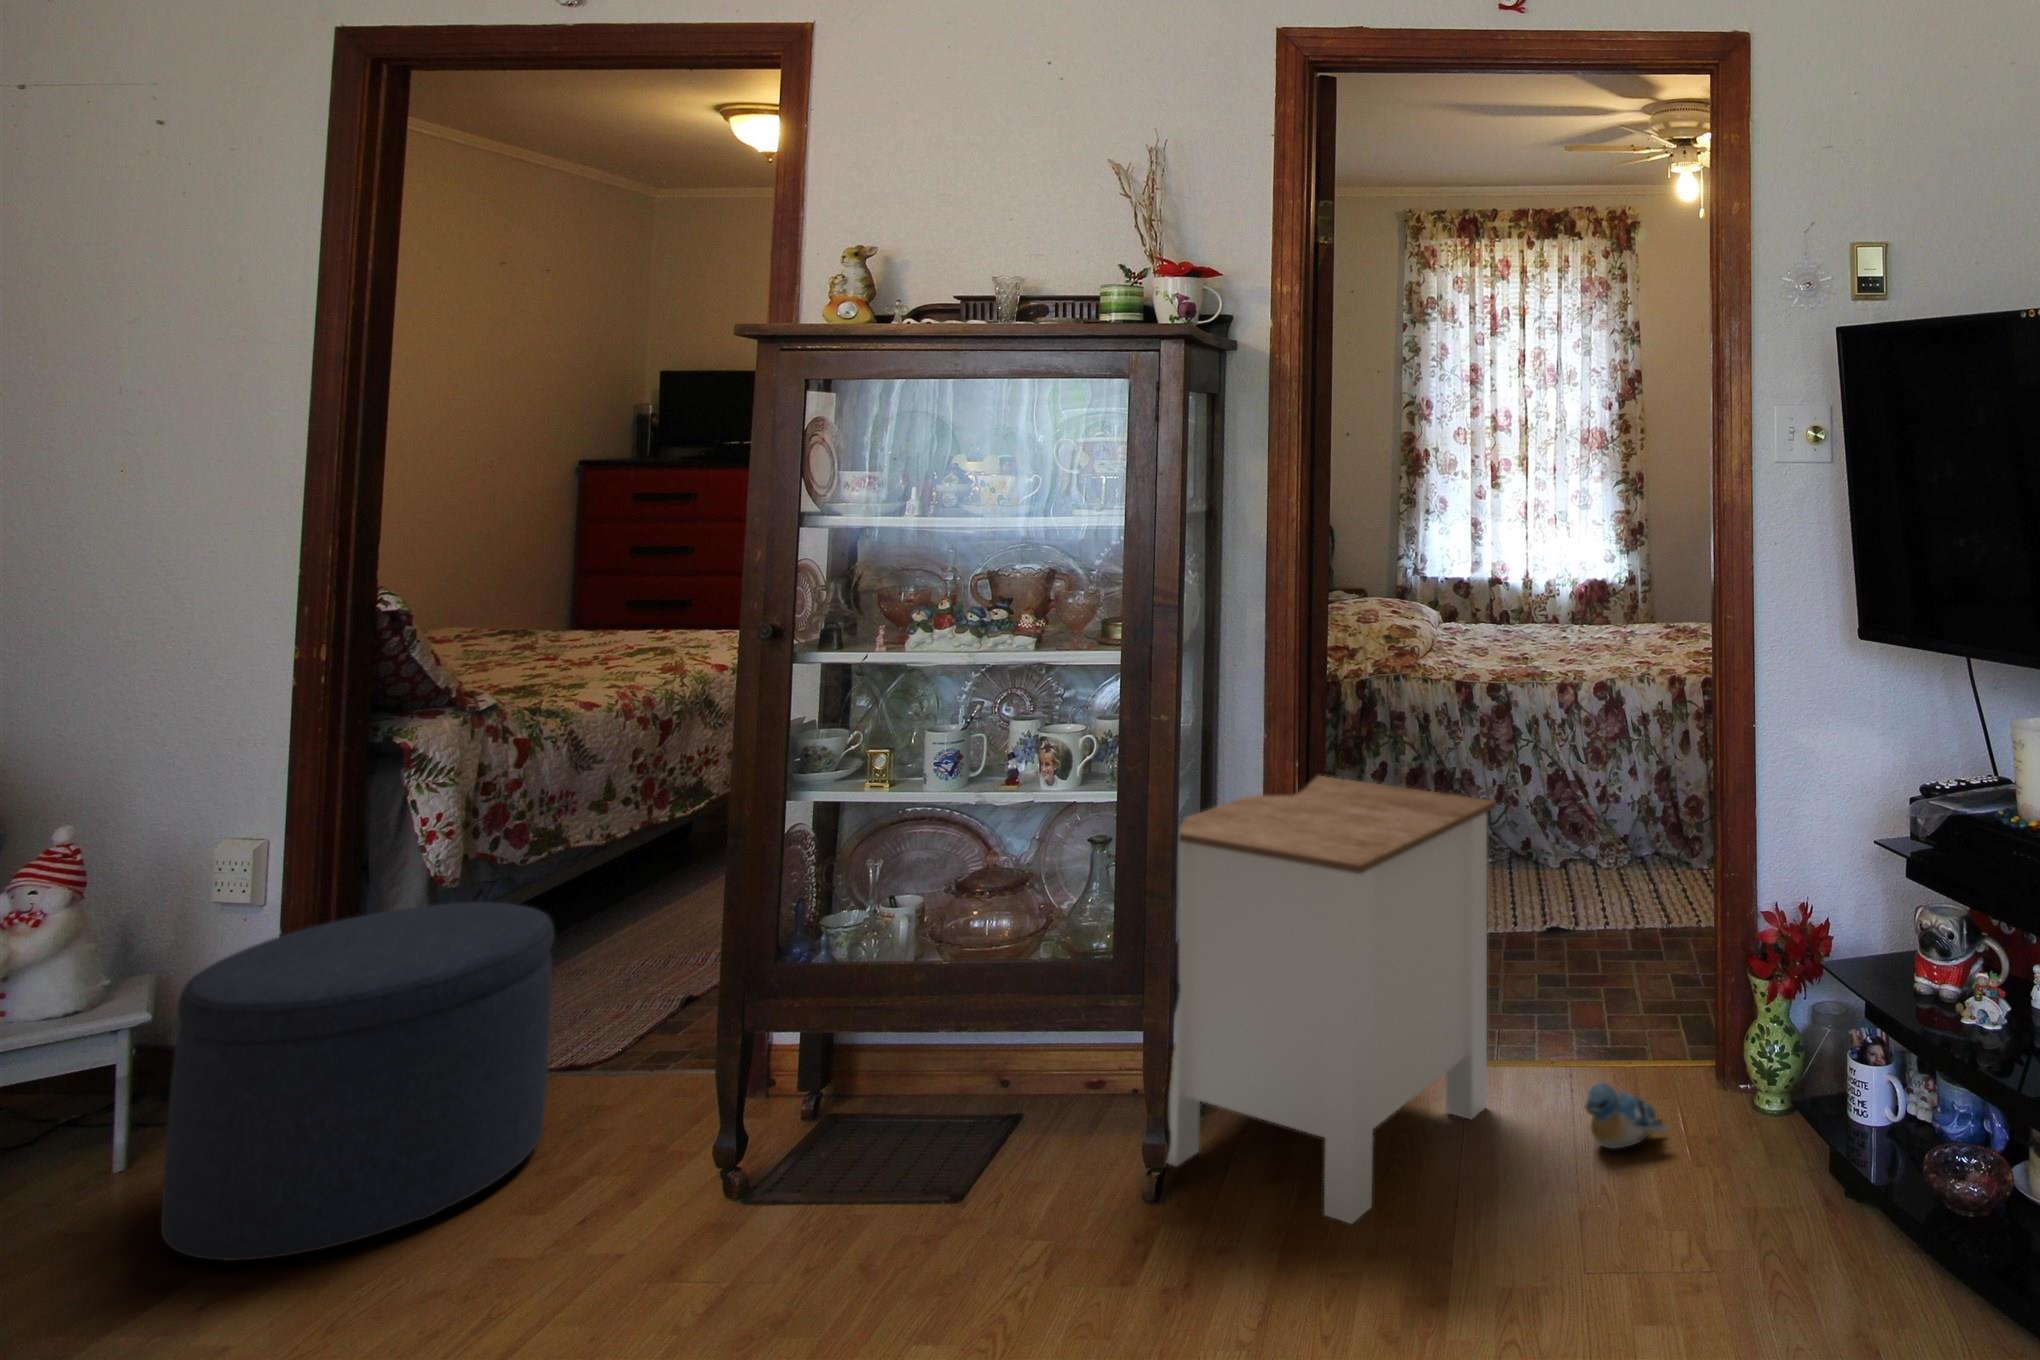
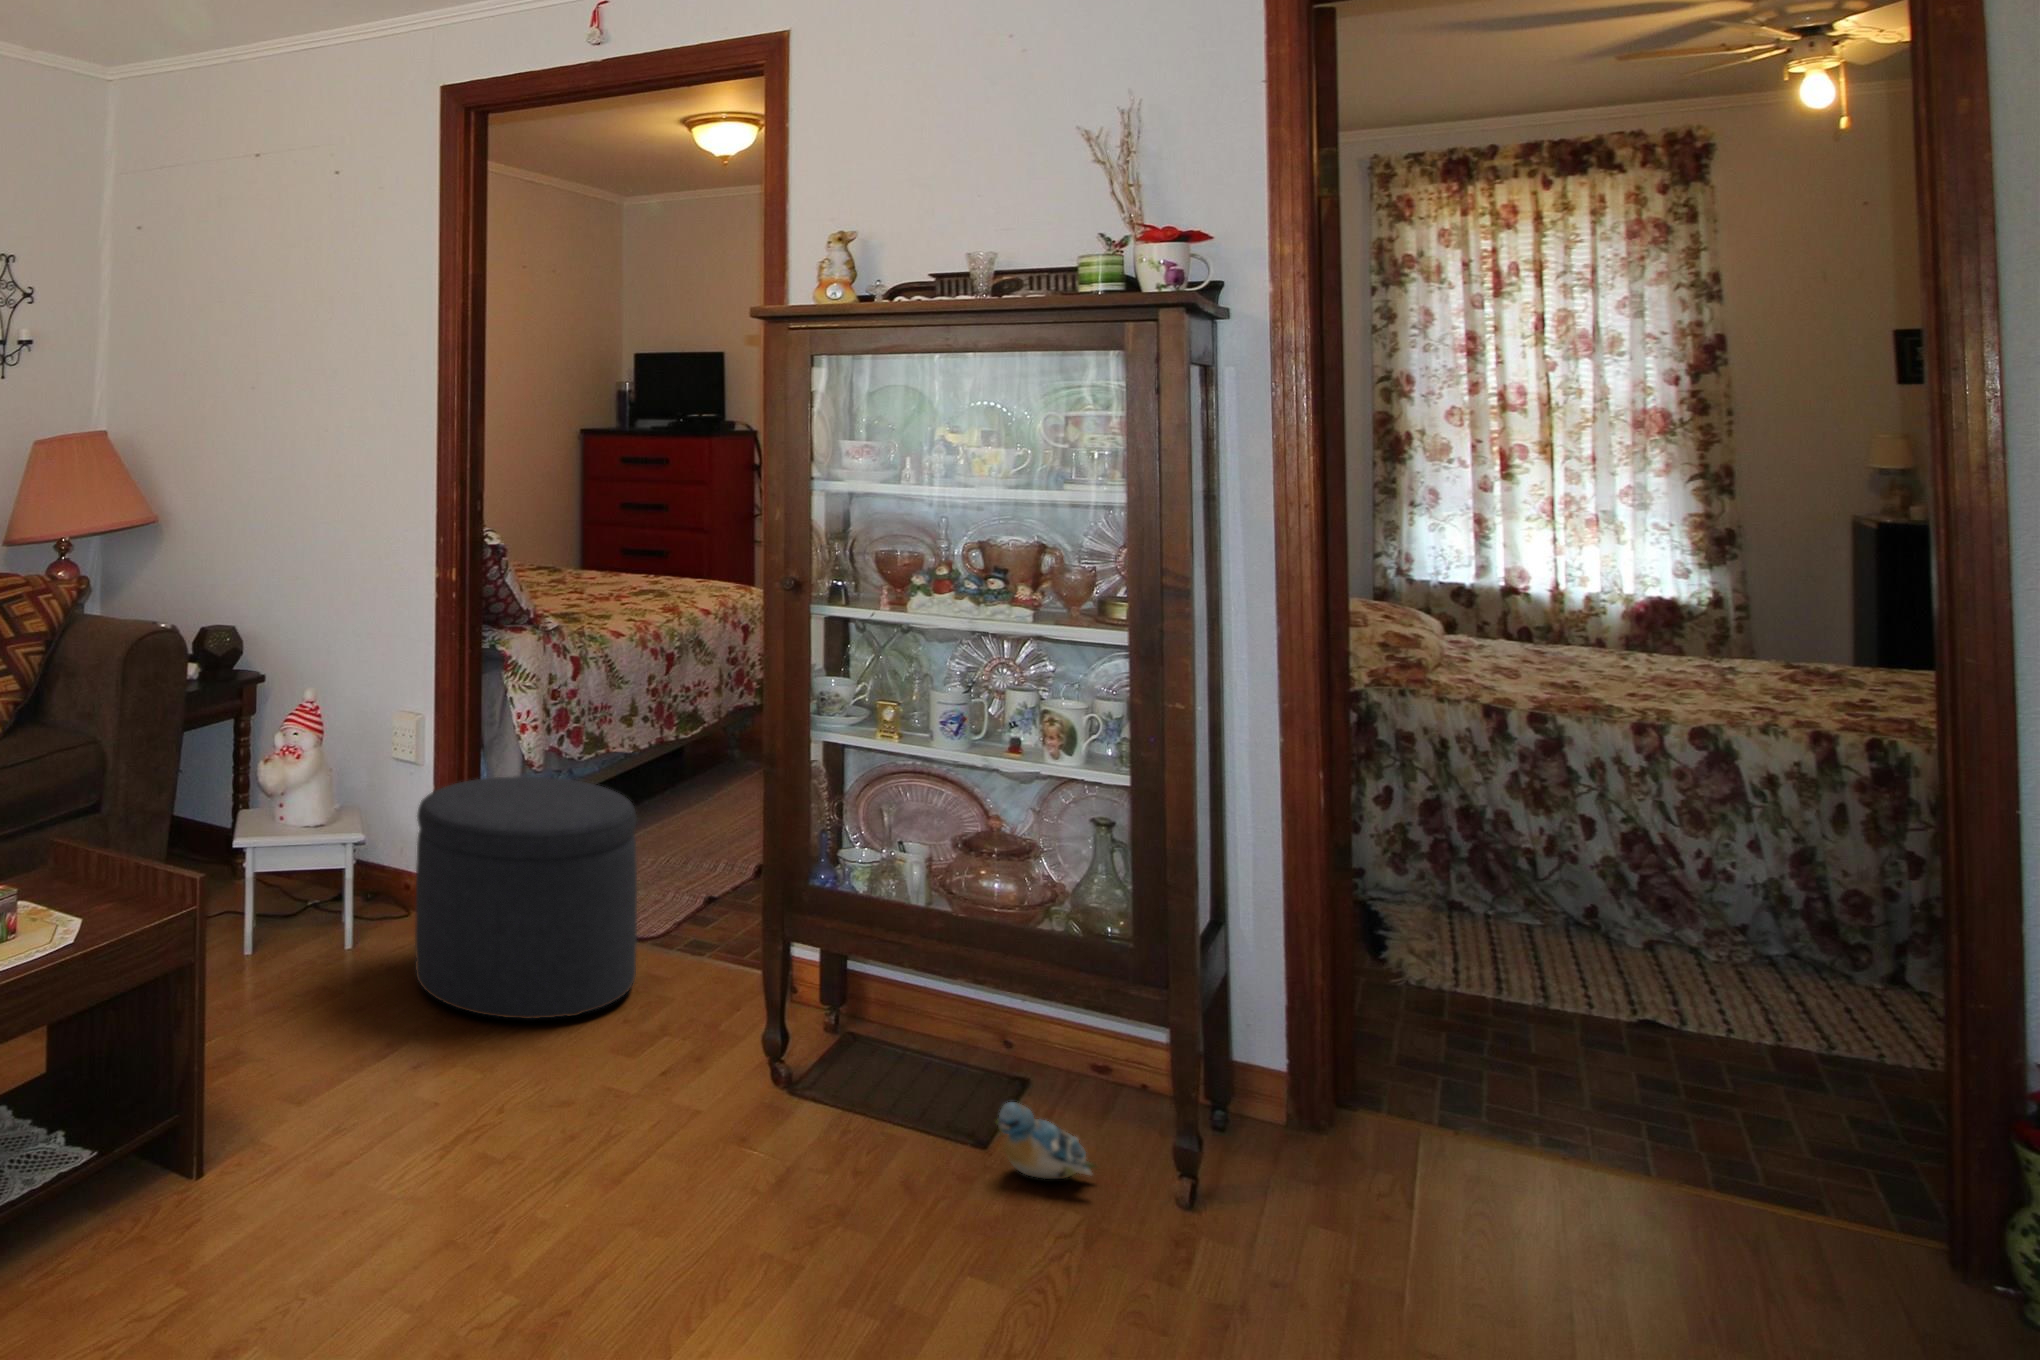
side table: present [1167,776,1496,1224] -> none [1167,780,1590,1267]
plush toy: present [1585,1083,1668,1149] -> present [996,1102,1096,1179]

